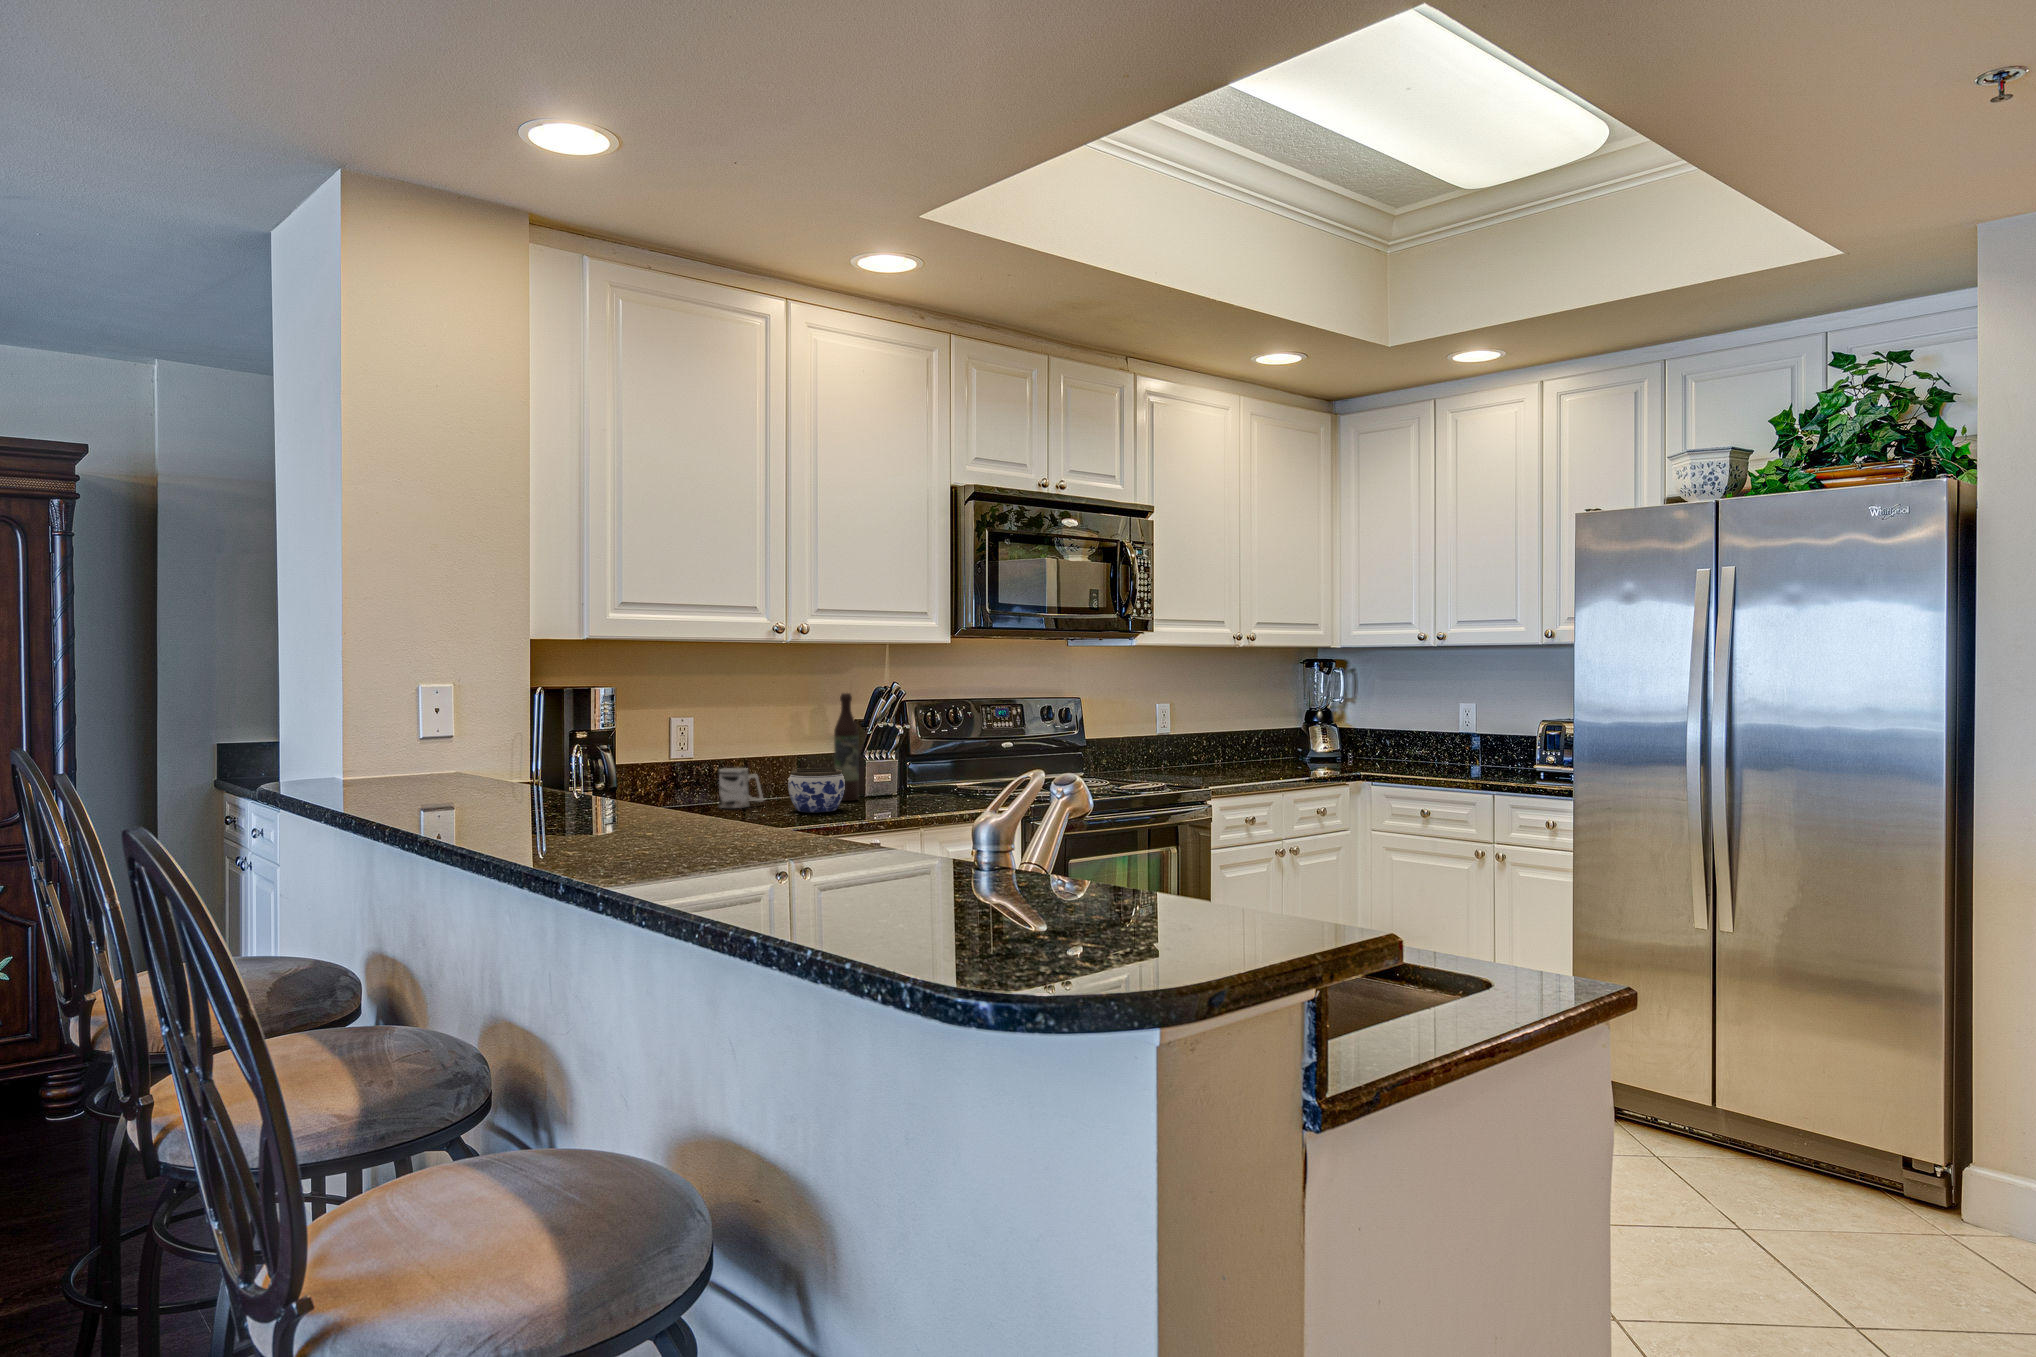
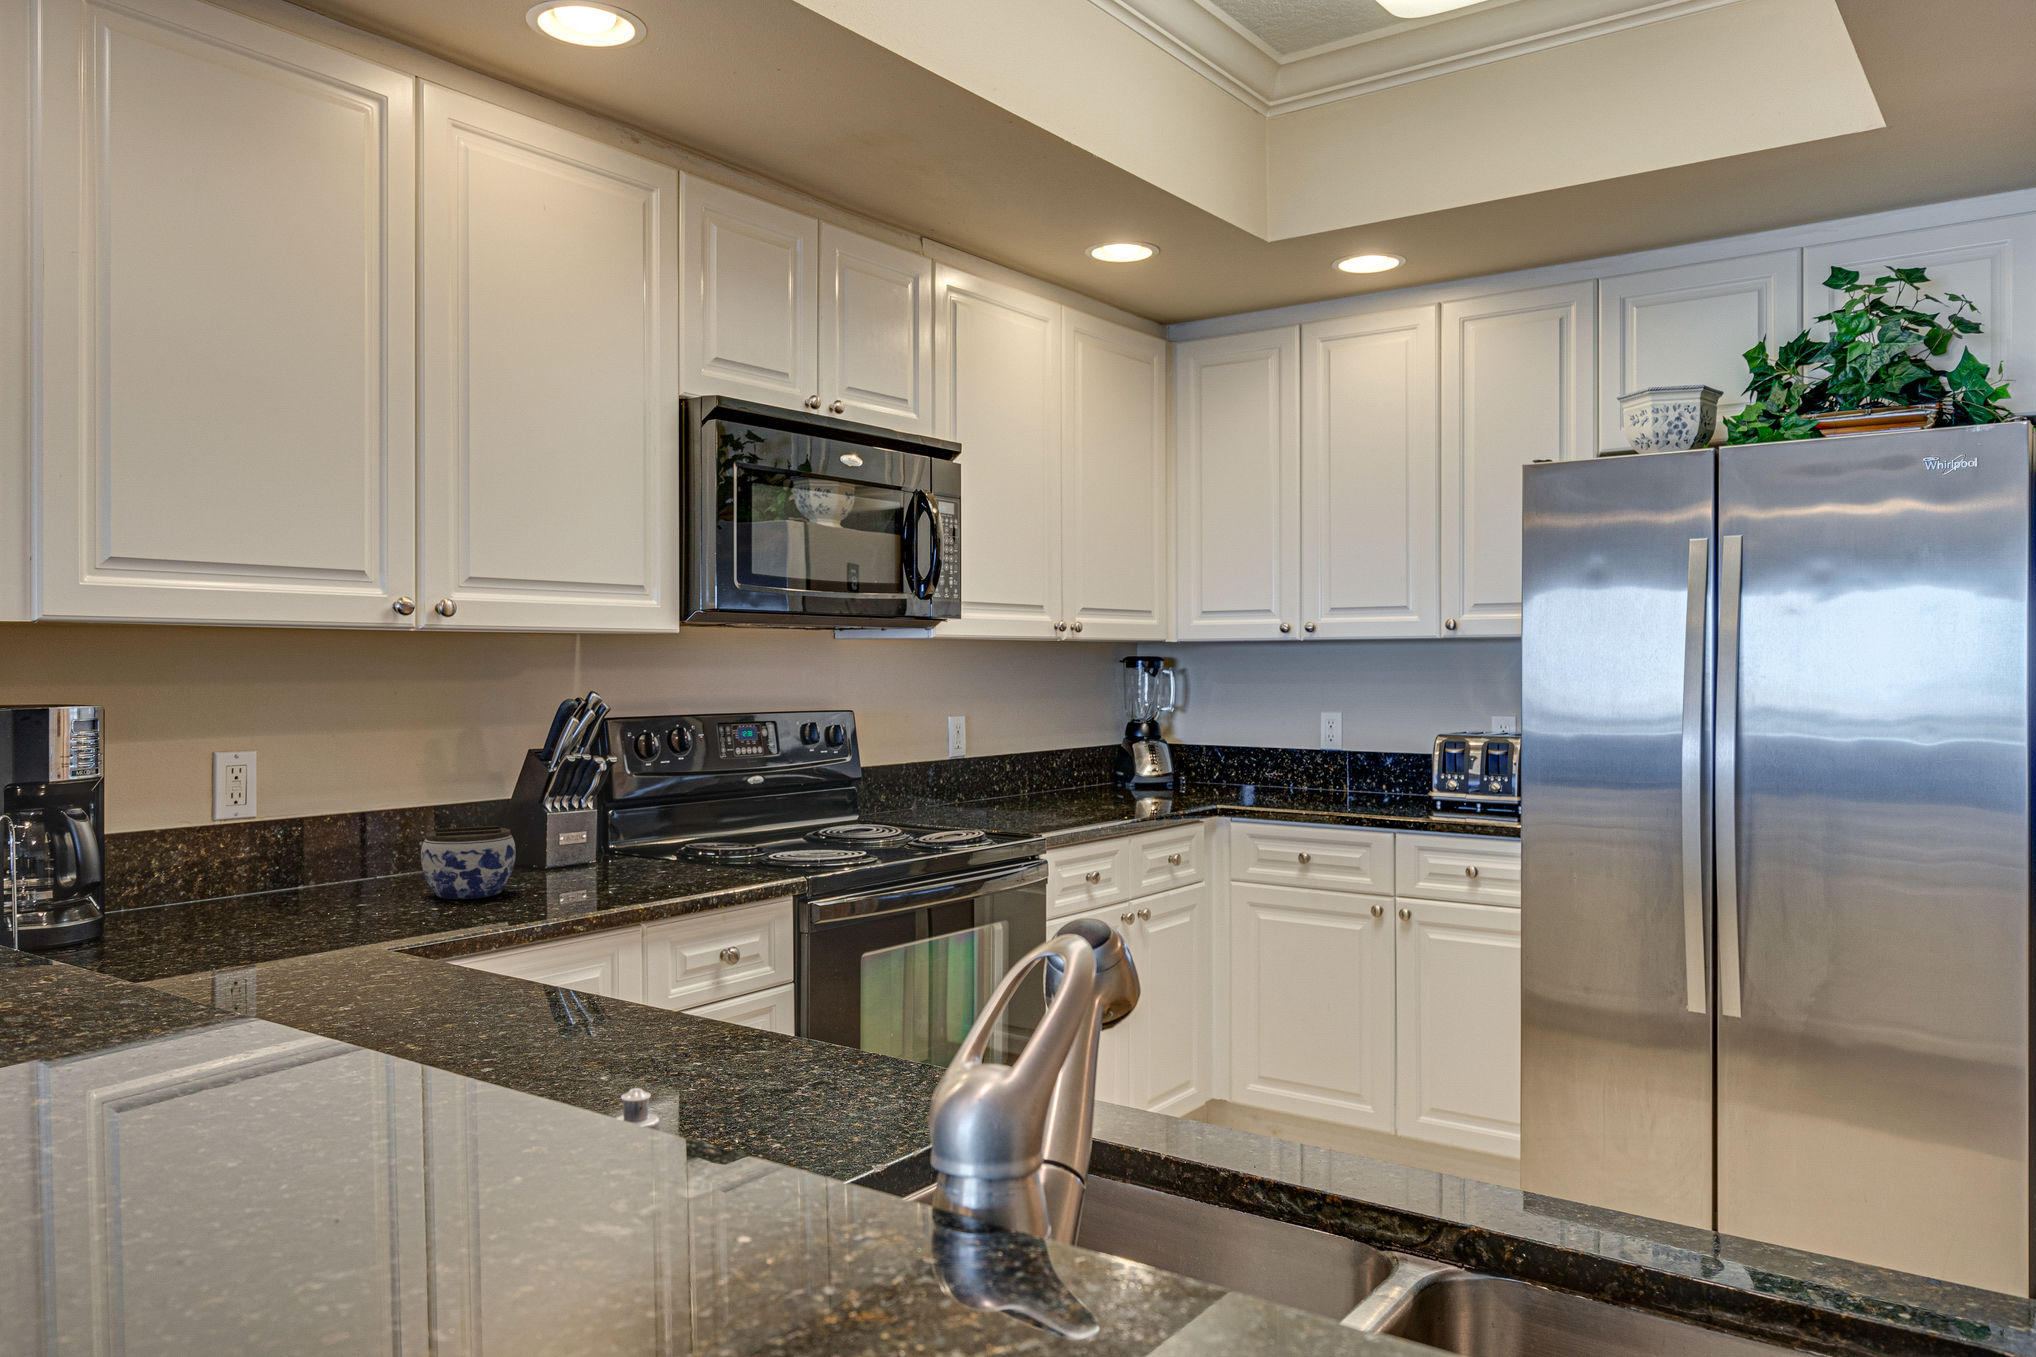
wine bottle: present [834,693,859,801] -> none [497,709,537,874]
mug: present [719,768,763,808] -> none [302,829,380,896]

